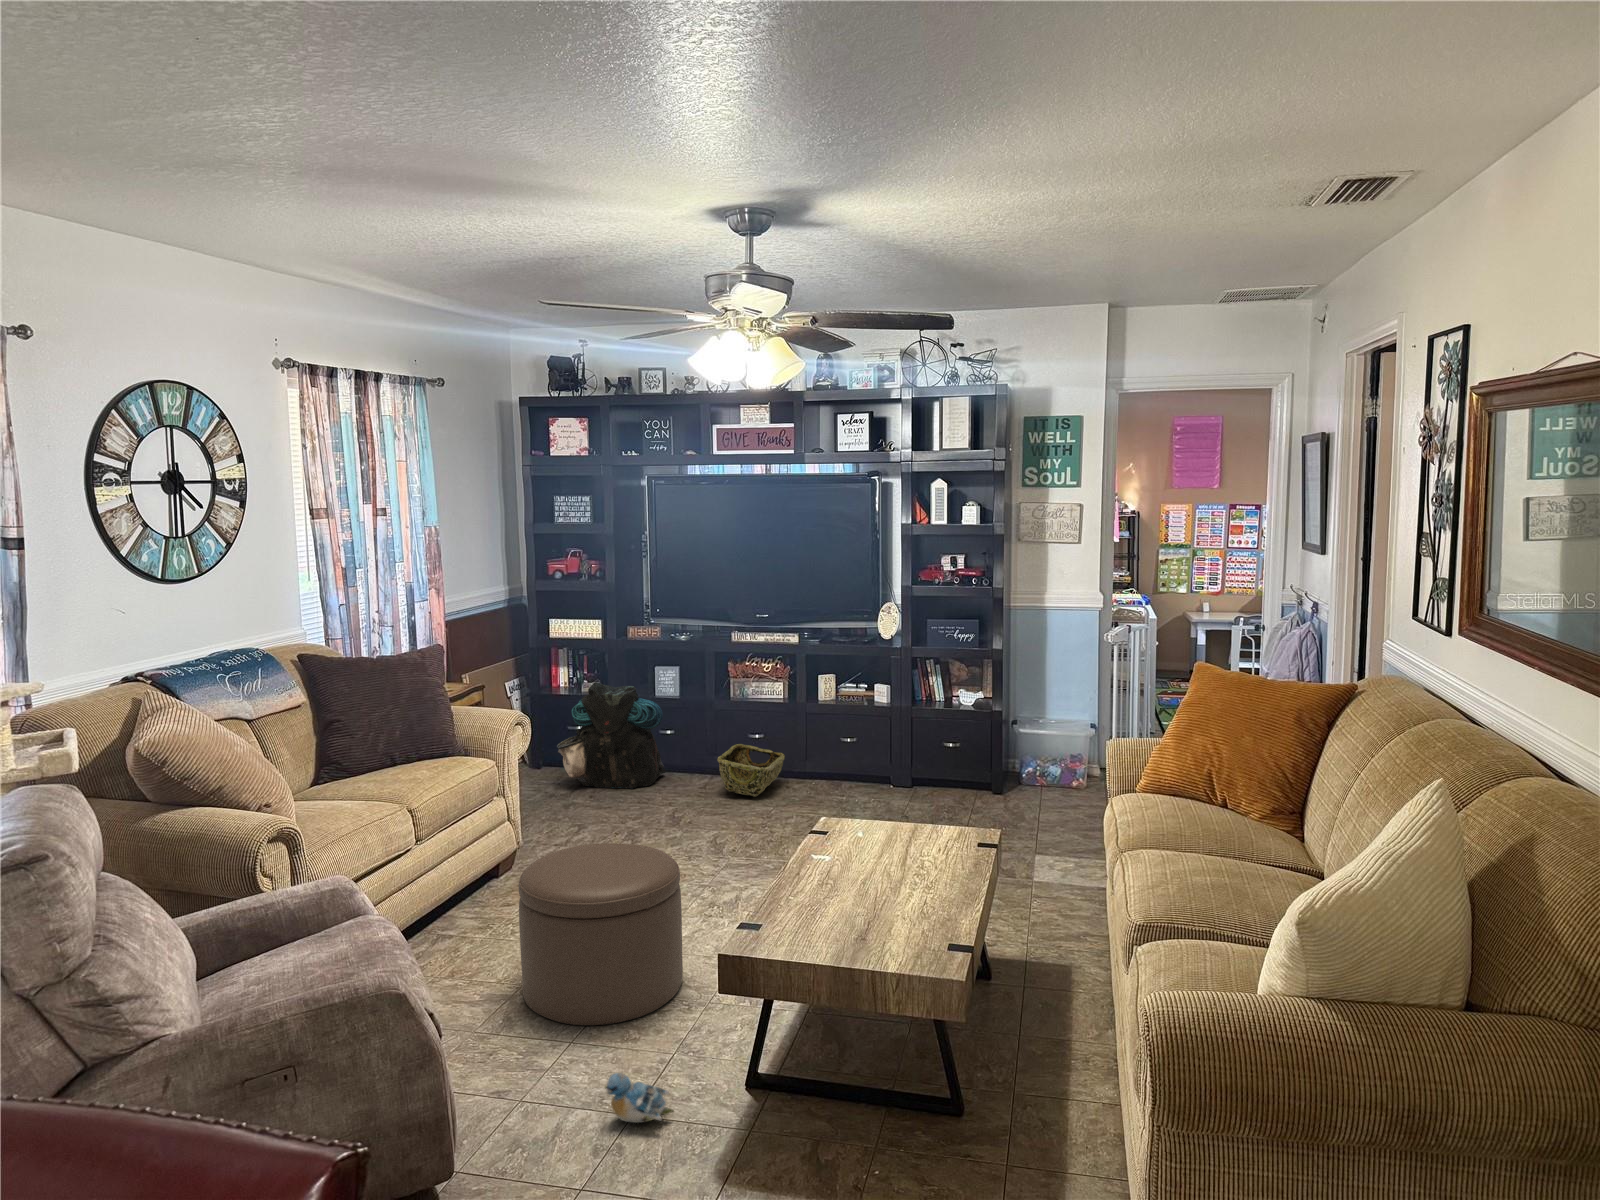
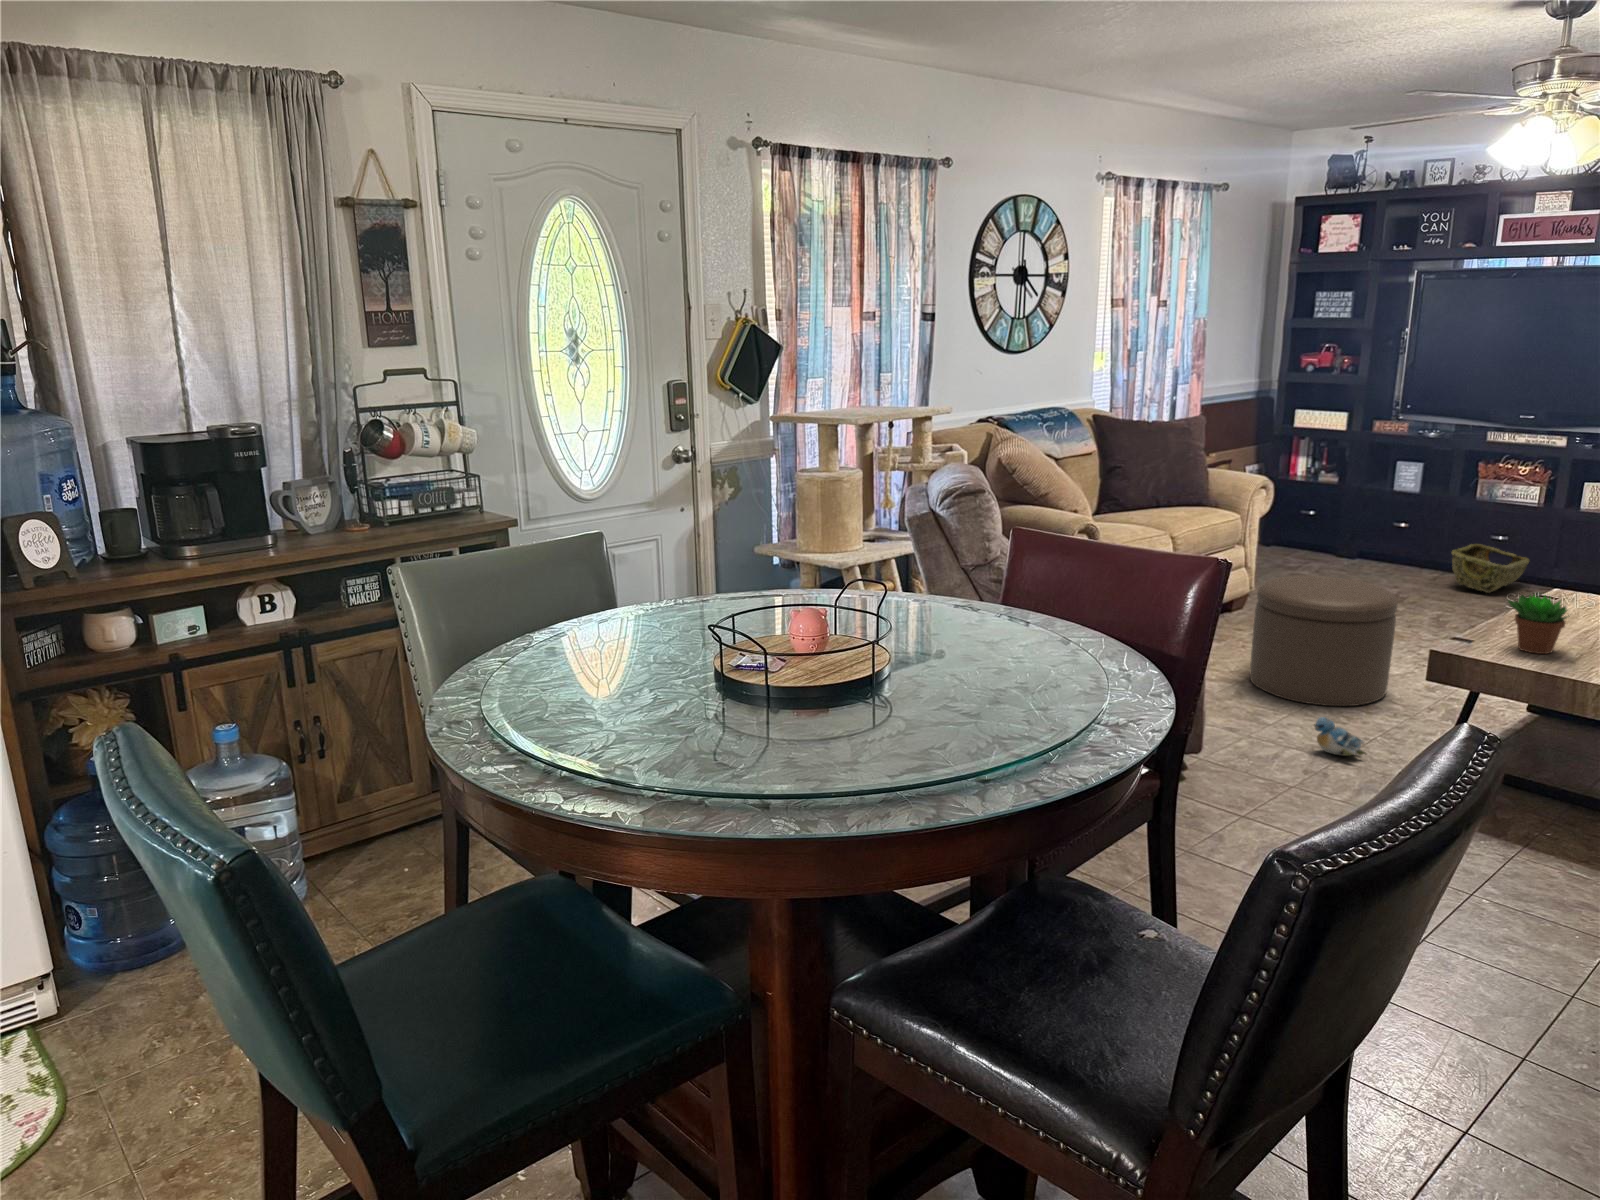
backpack: present [557,682,665,789] -> none [1289,470,1399,571]
succulent plant: none [800,868,869,946] -> present [1508,595,1569,654]

